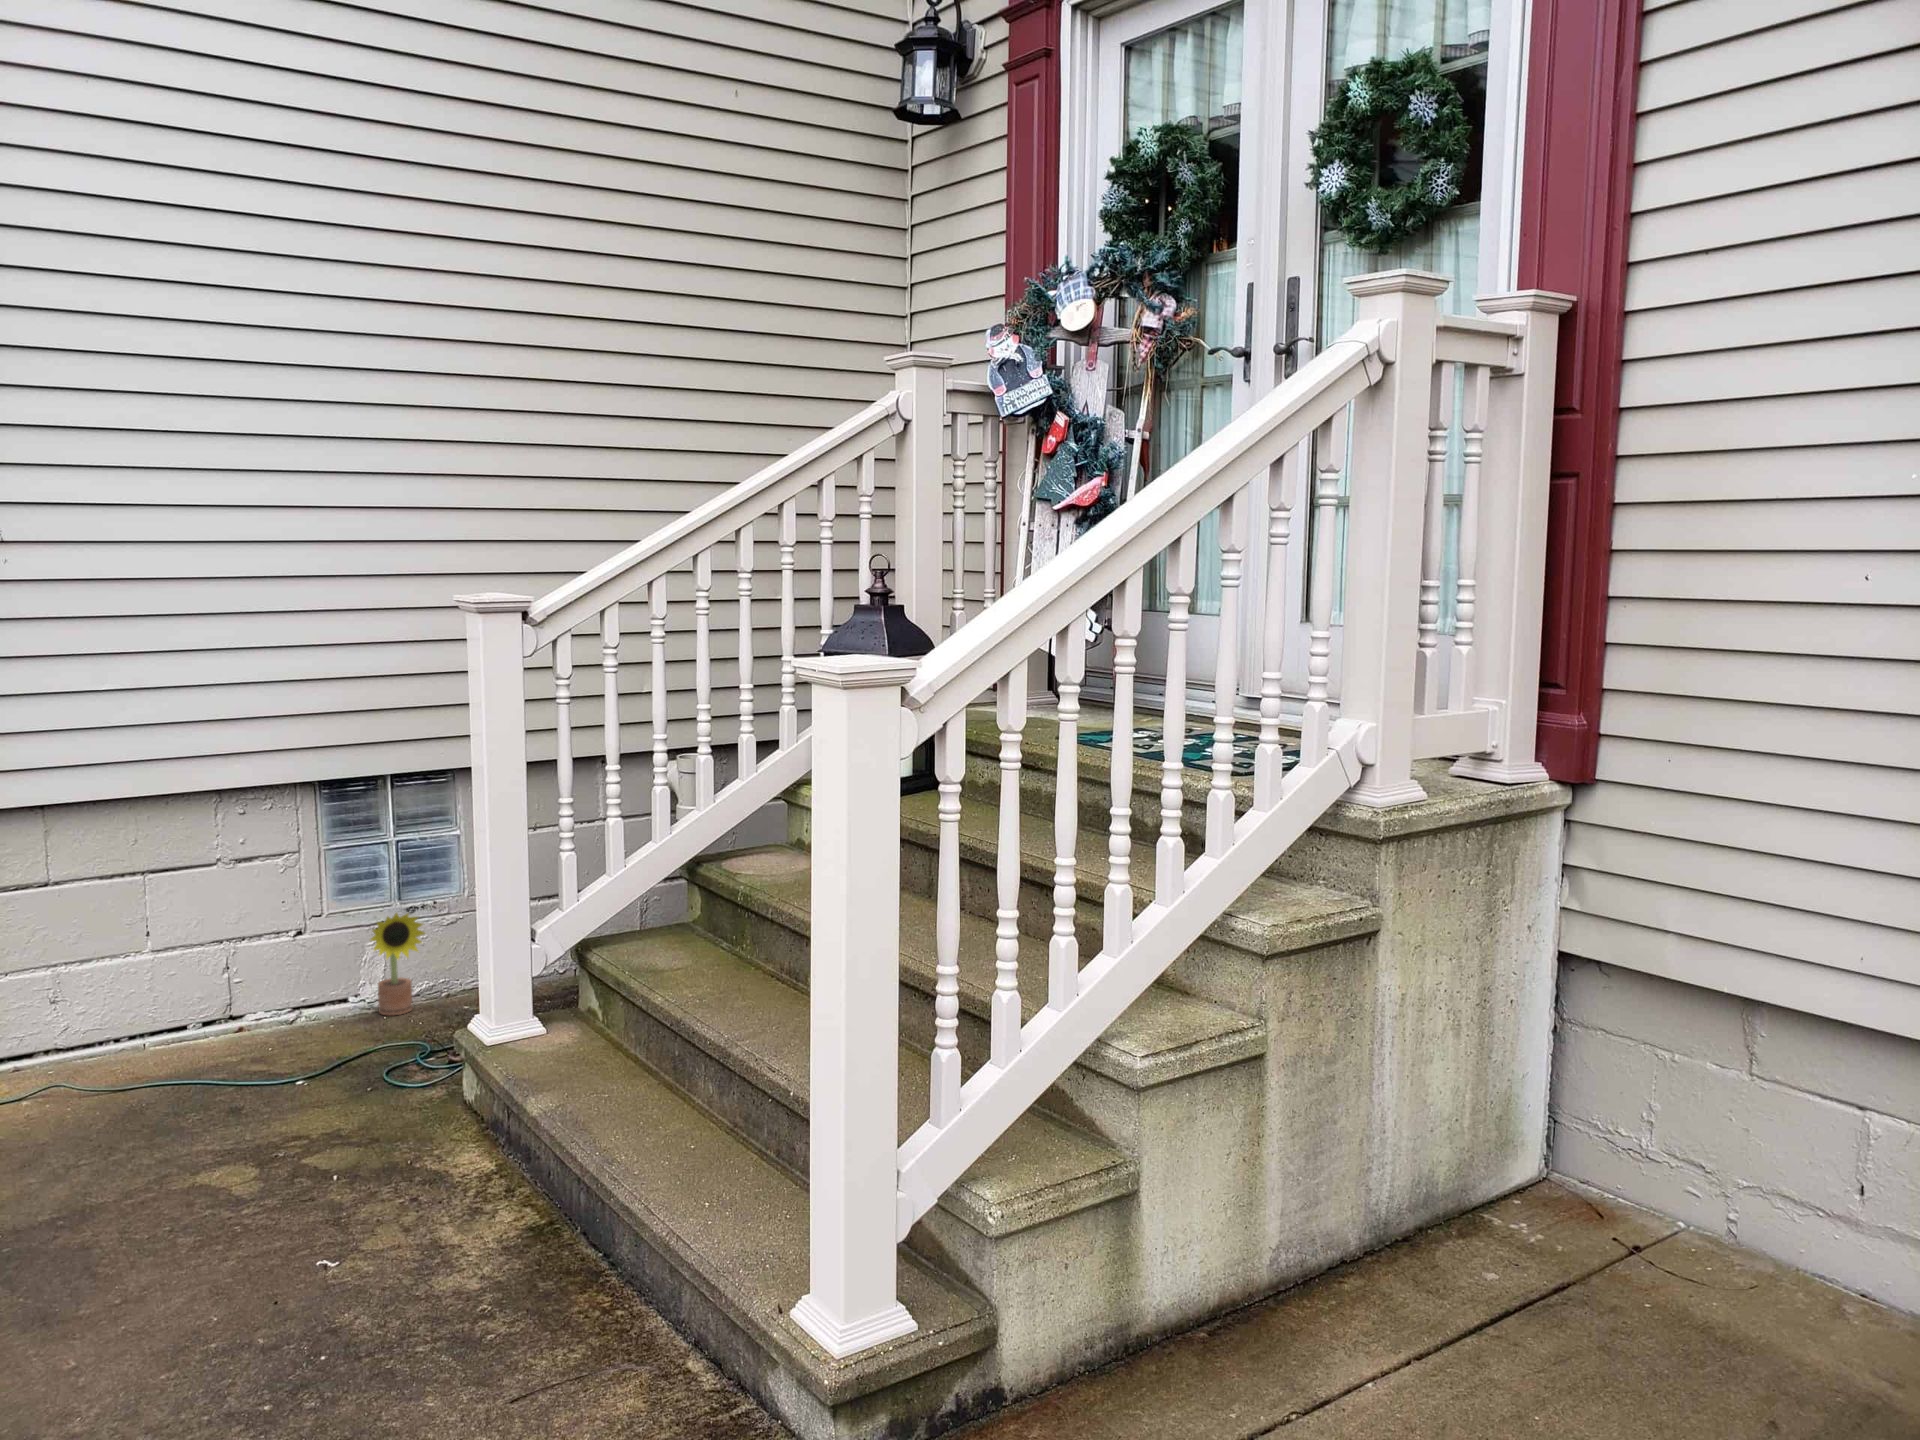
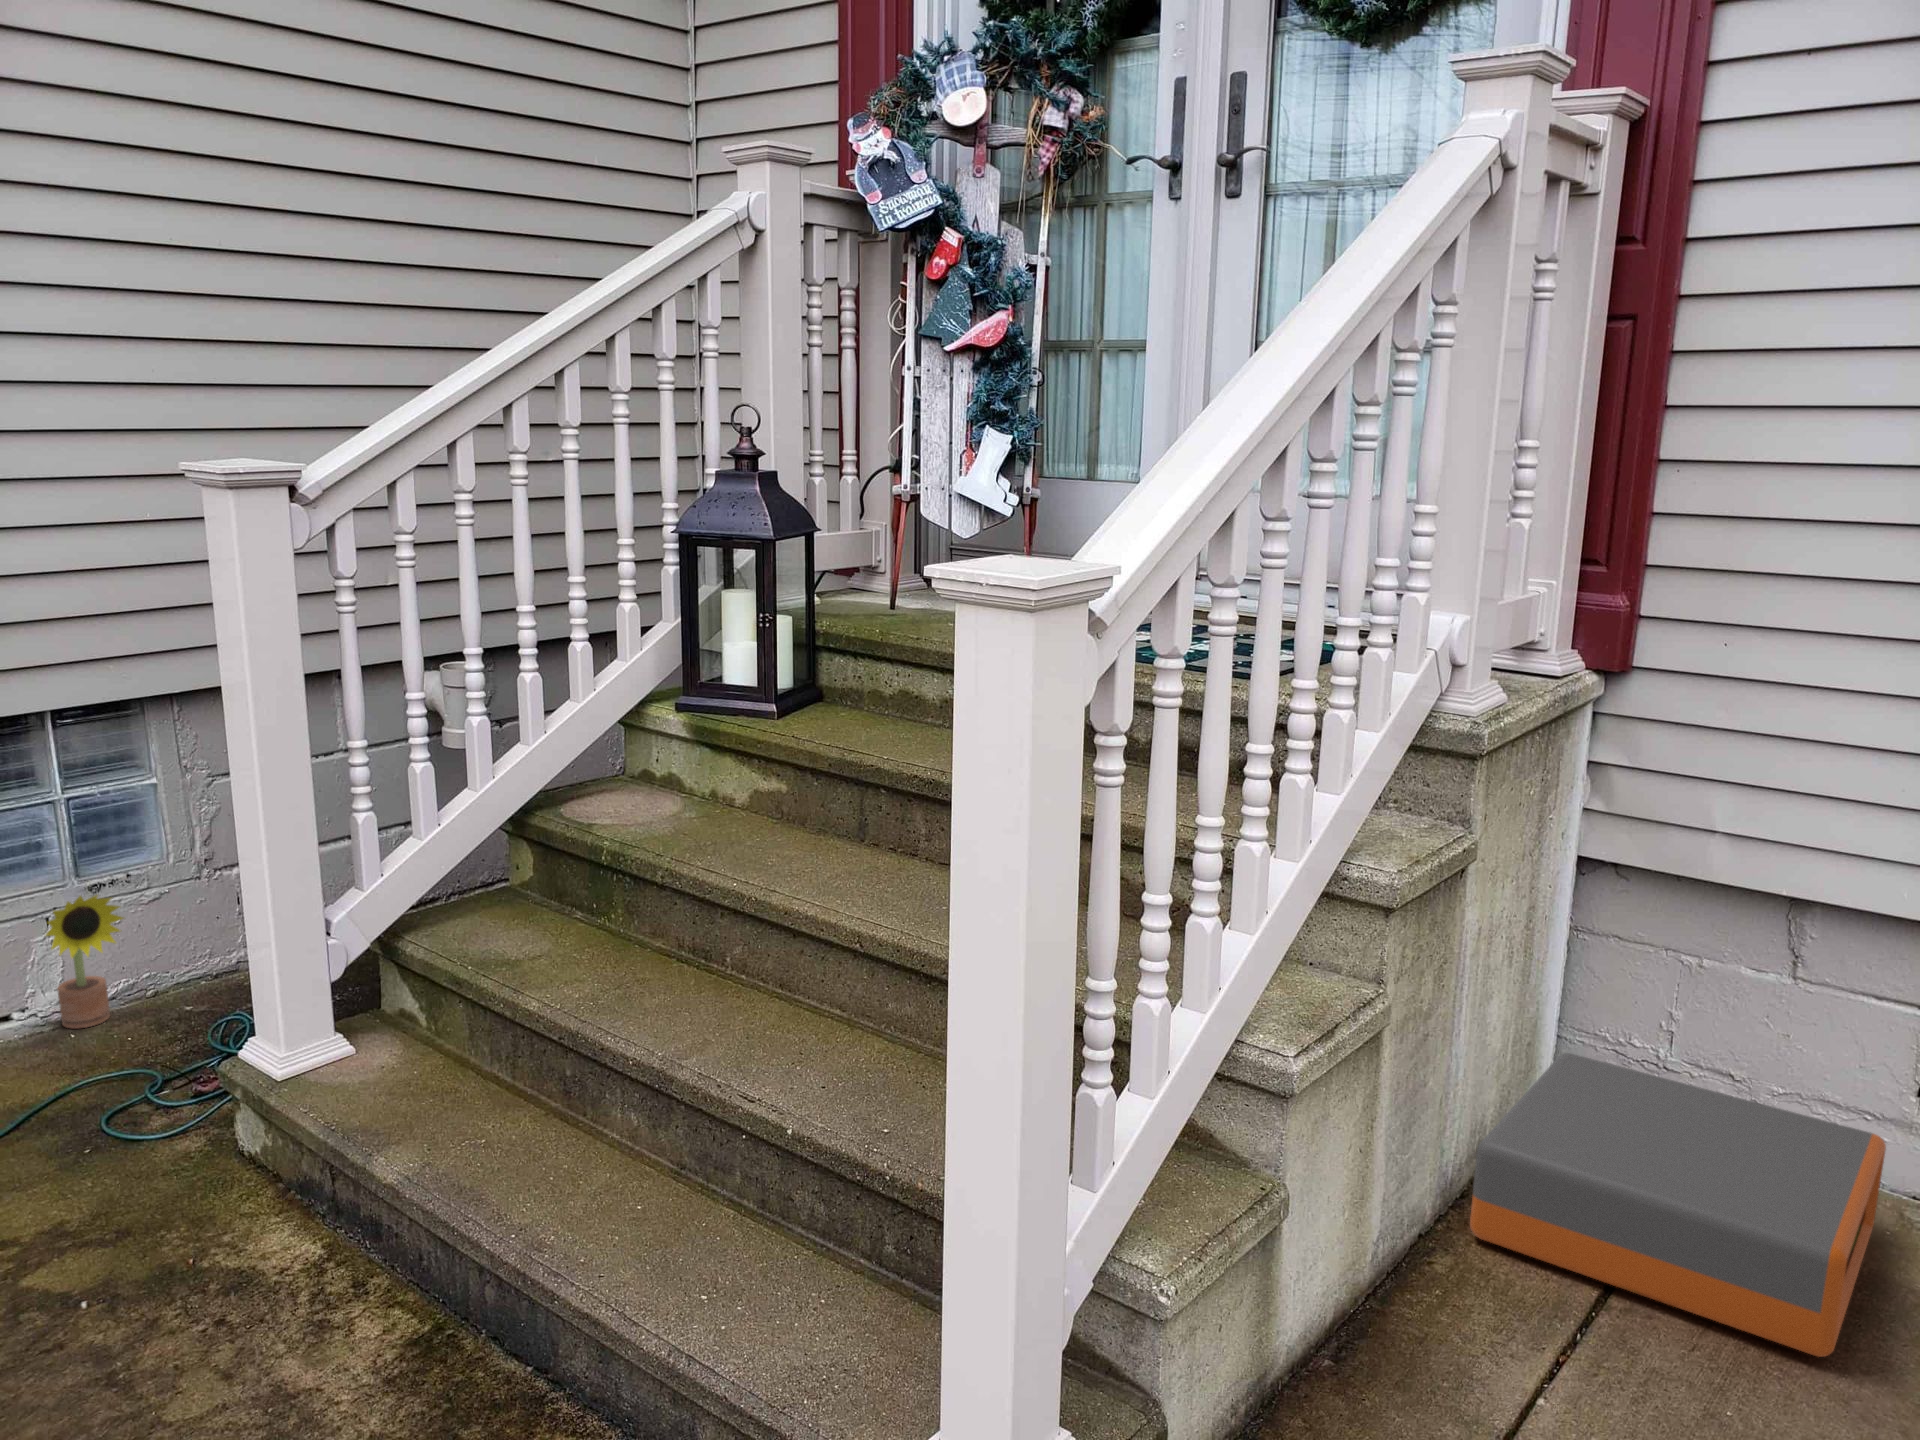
storage box: none [1389,1130,1797,1390] -> present [1470,1053,1886,1357]

